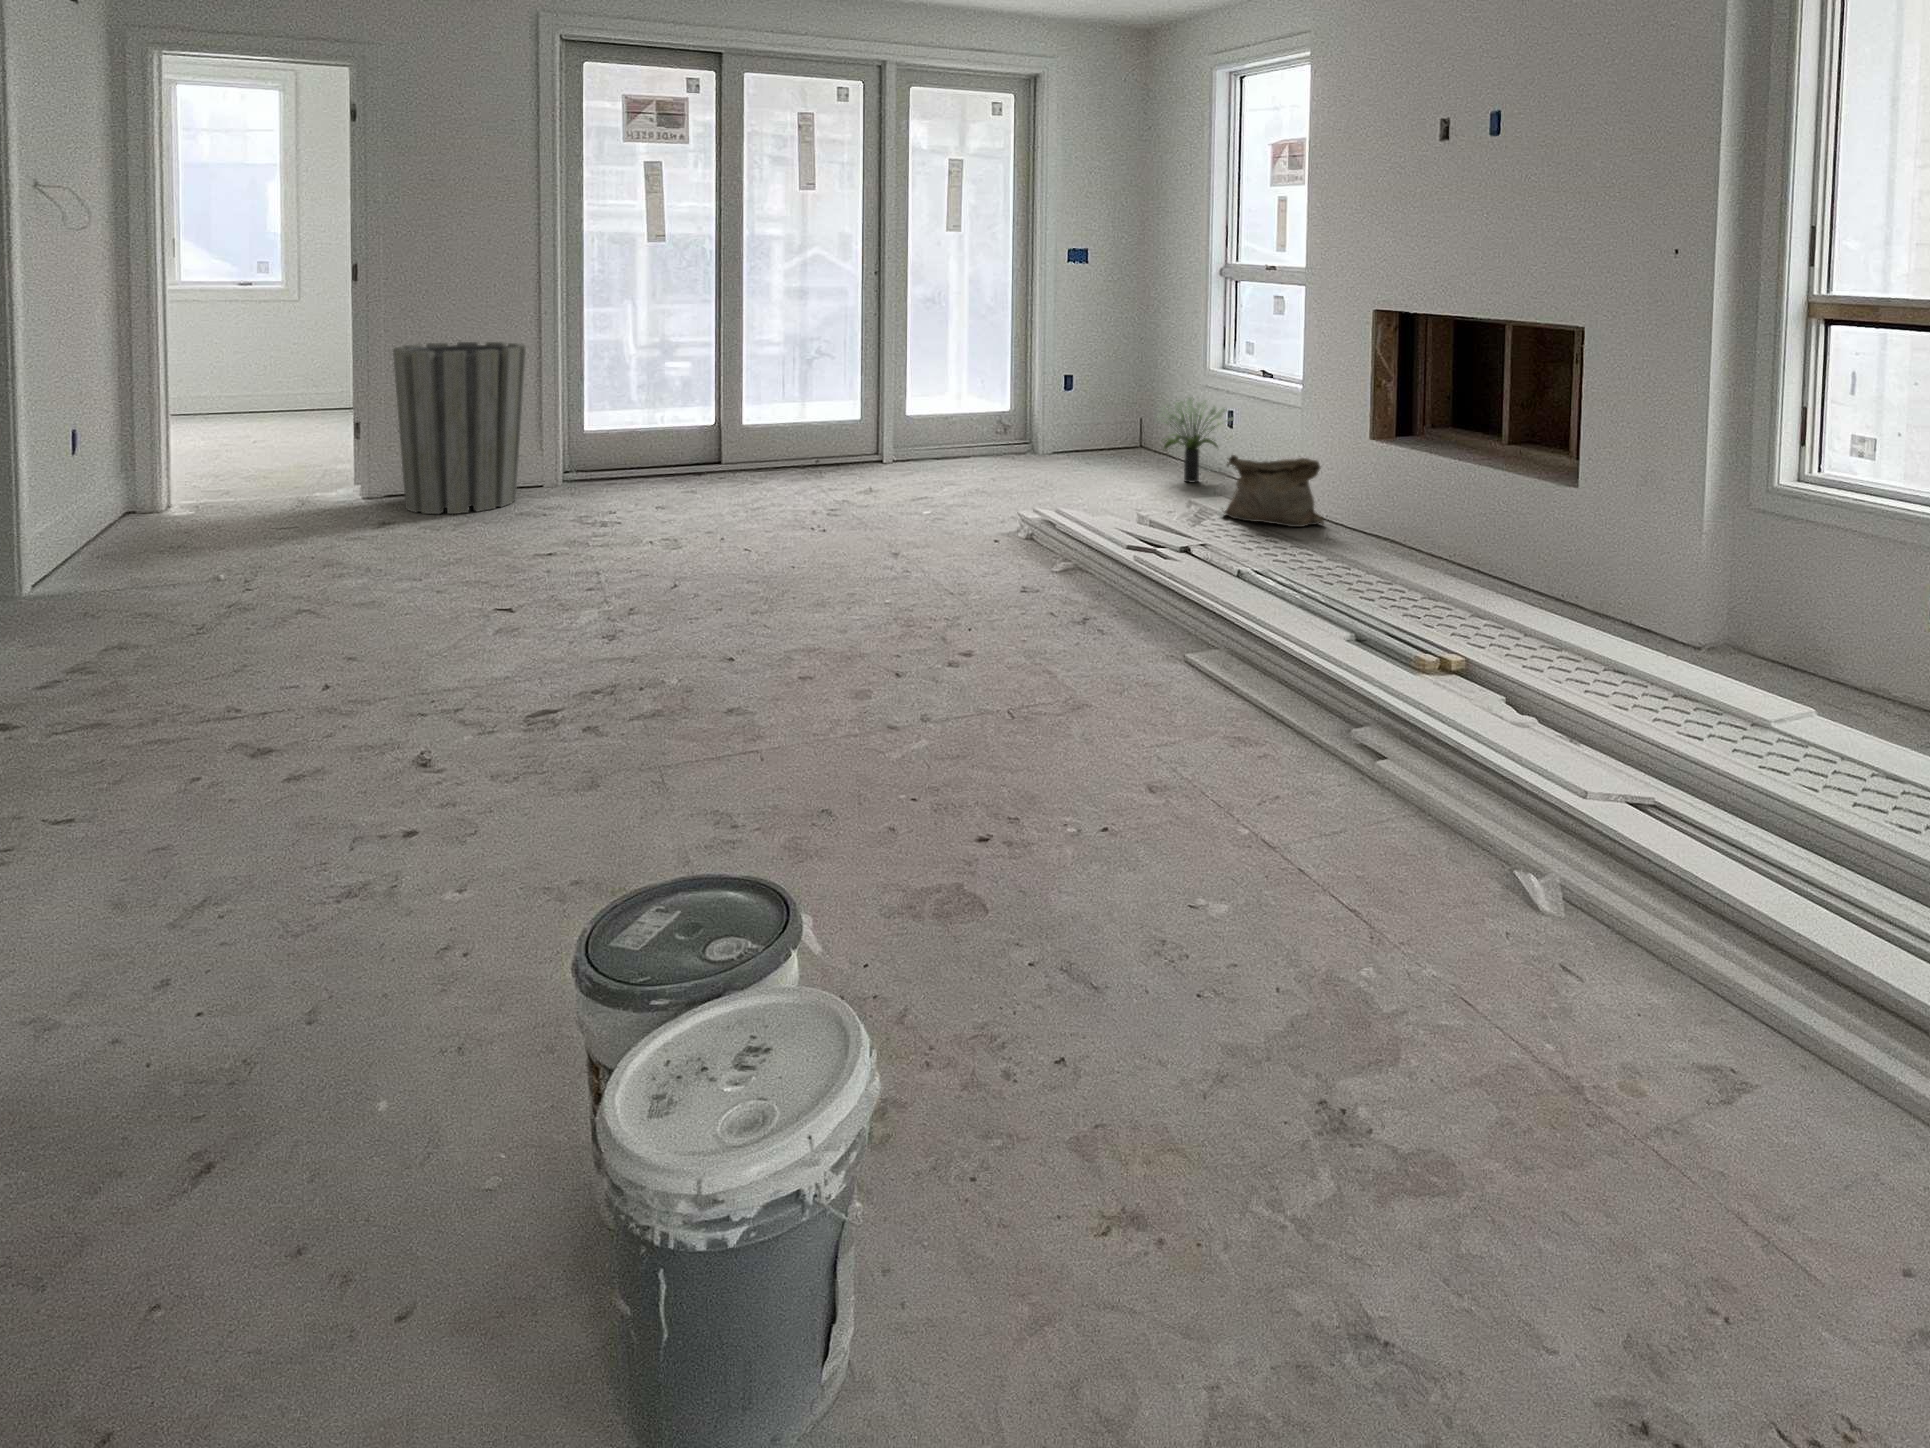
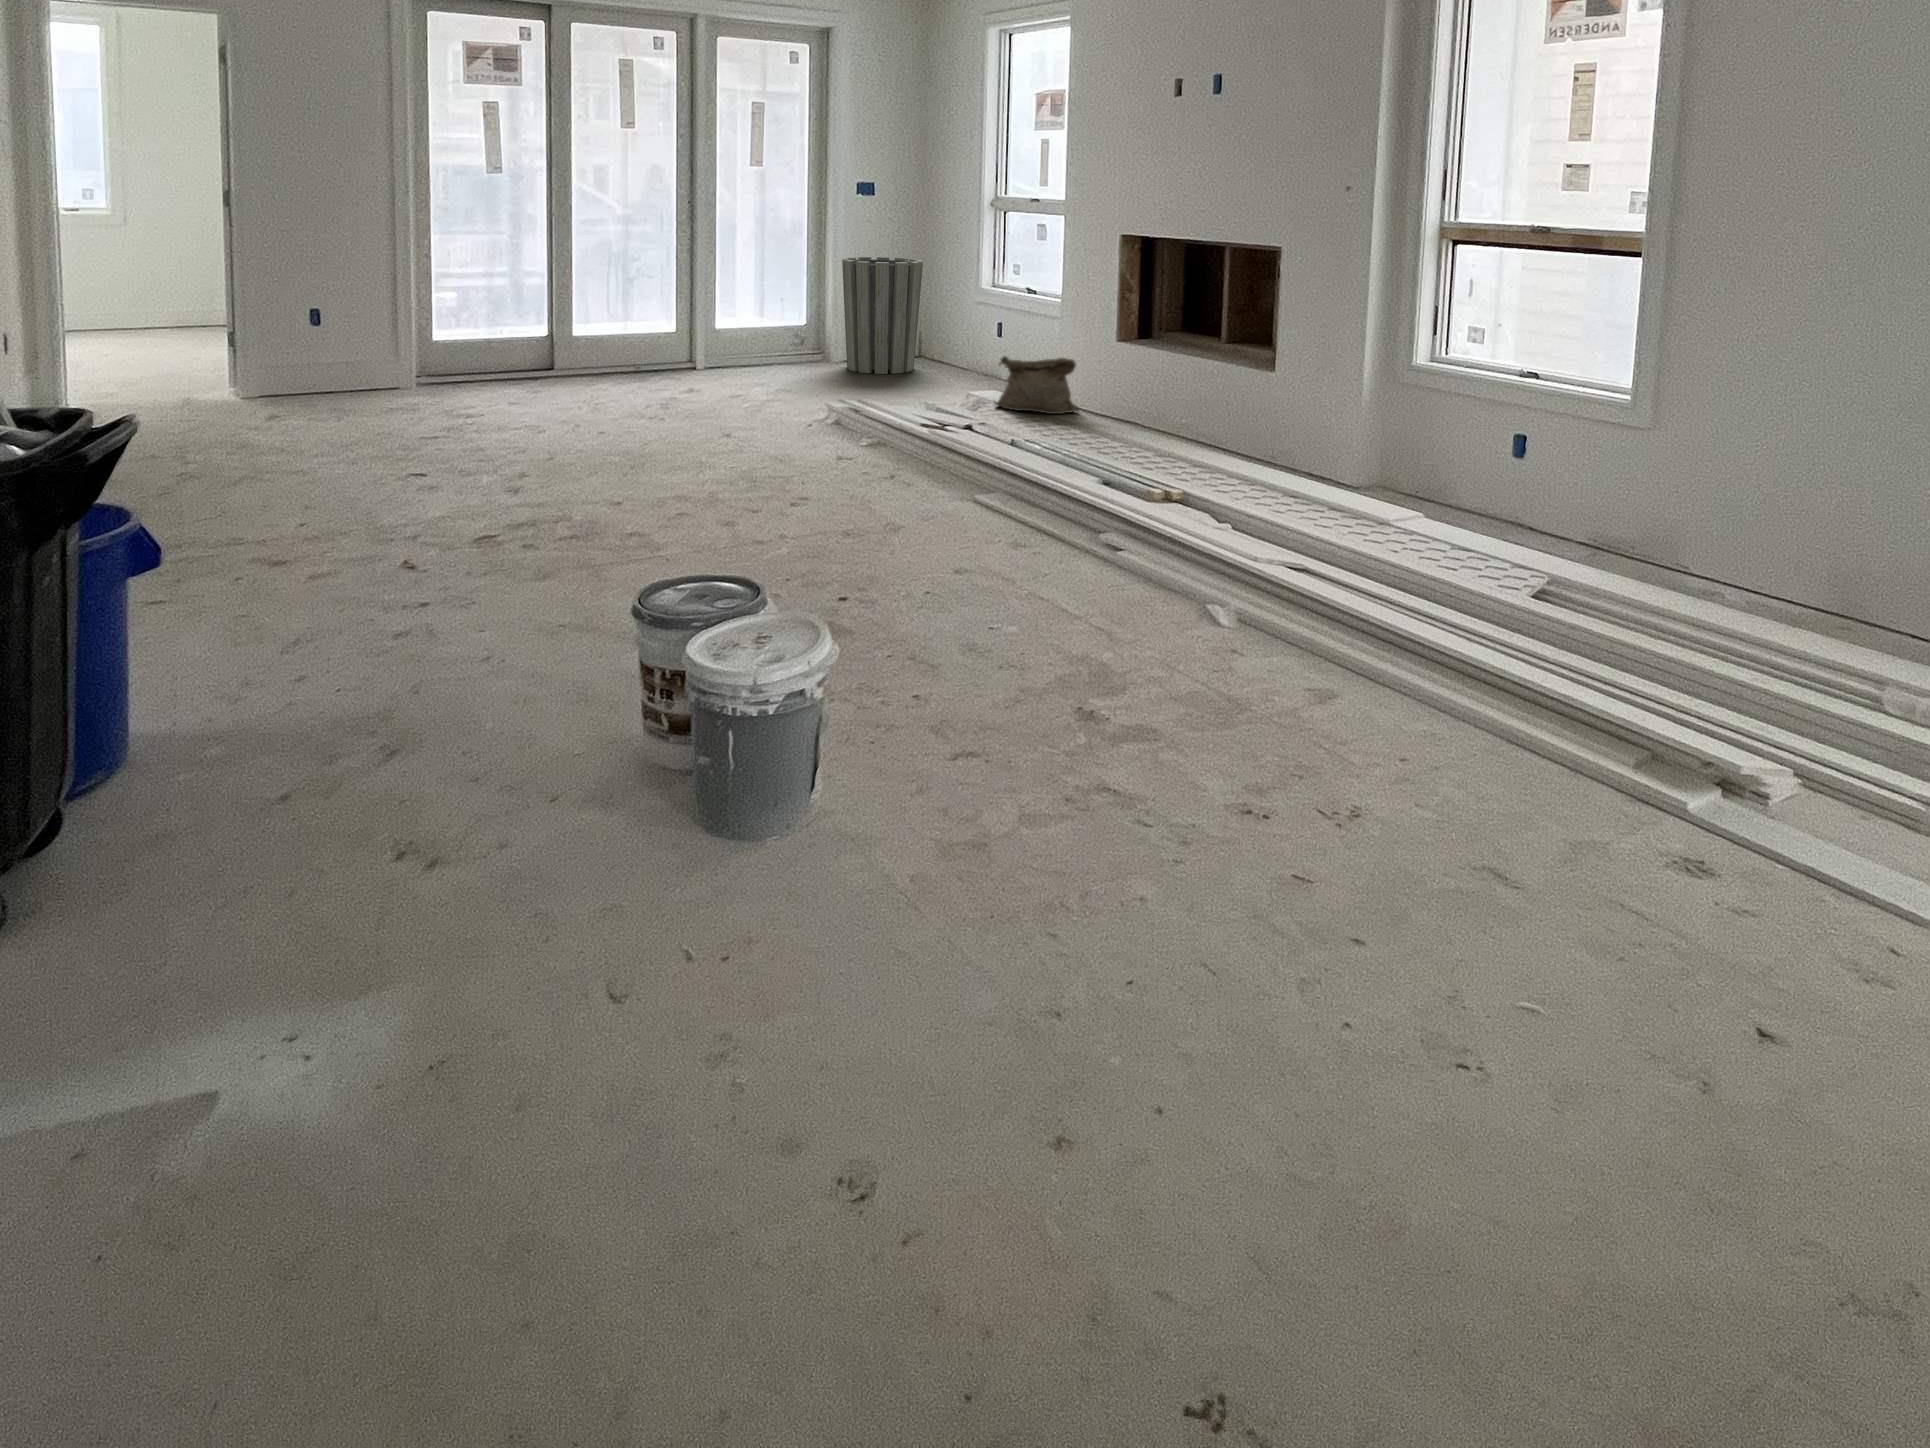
trash can: present [393,342,526,514] -> present [842,257,923,374]
potted plant: present [1156,397,1234,482] -> none [936,311,1003,383]

